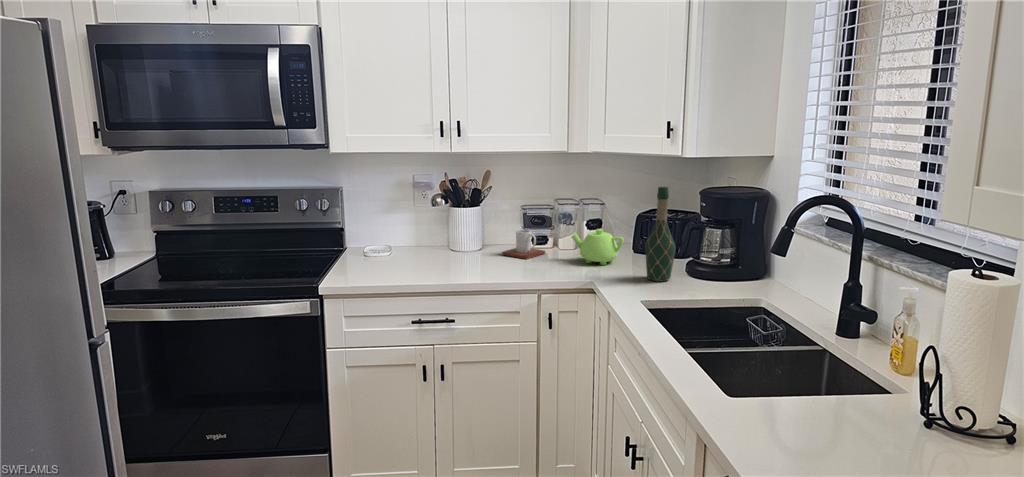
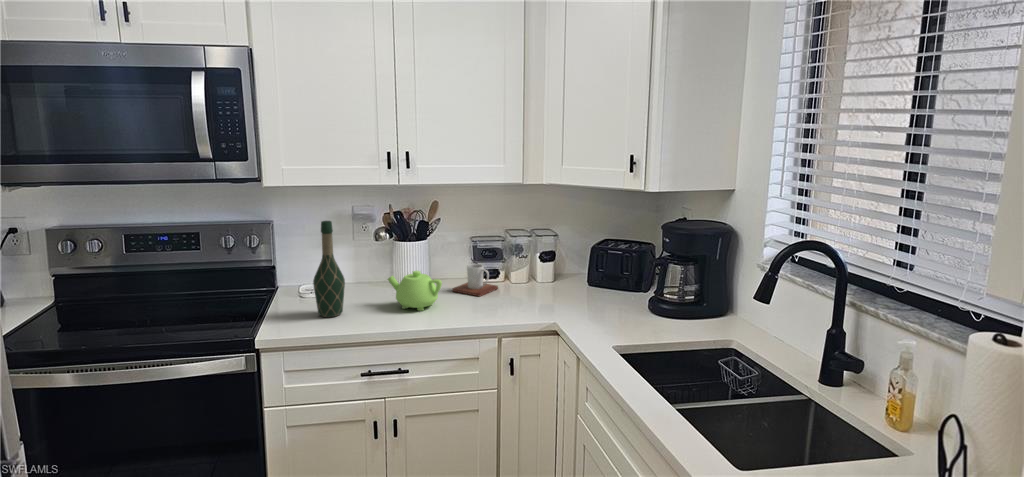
wine bottle: present [645,187,676,281] -> present [313,221,345,317]
teapot: present [572,229,624,265] -> present [388,271,442,311]

